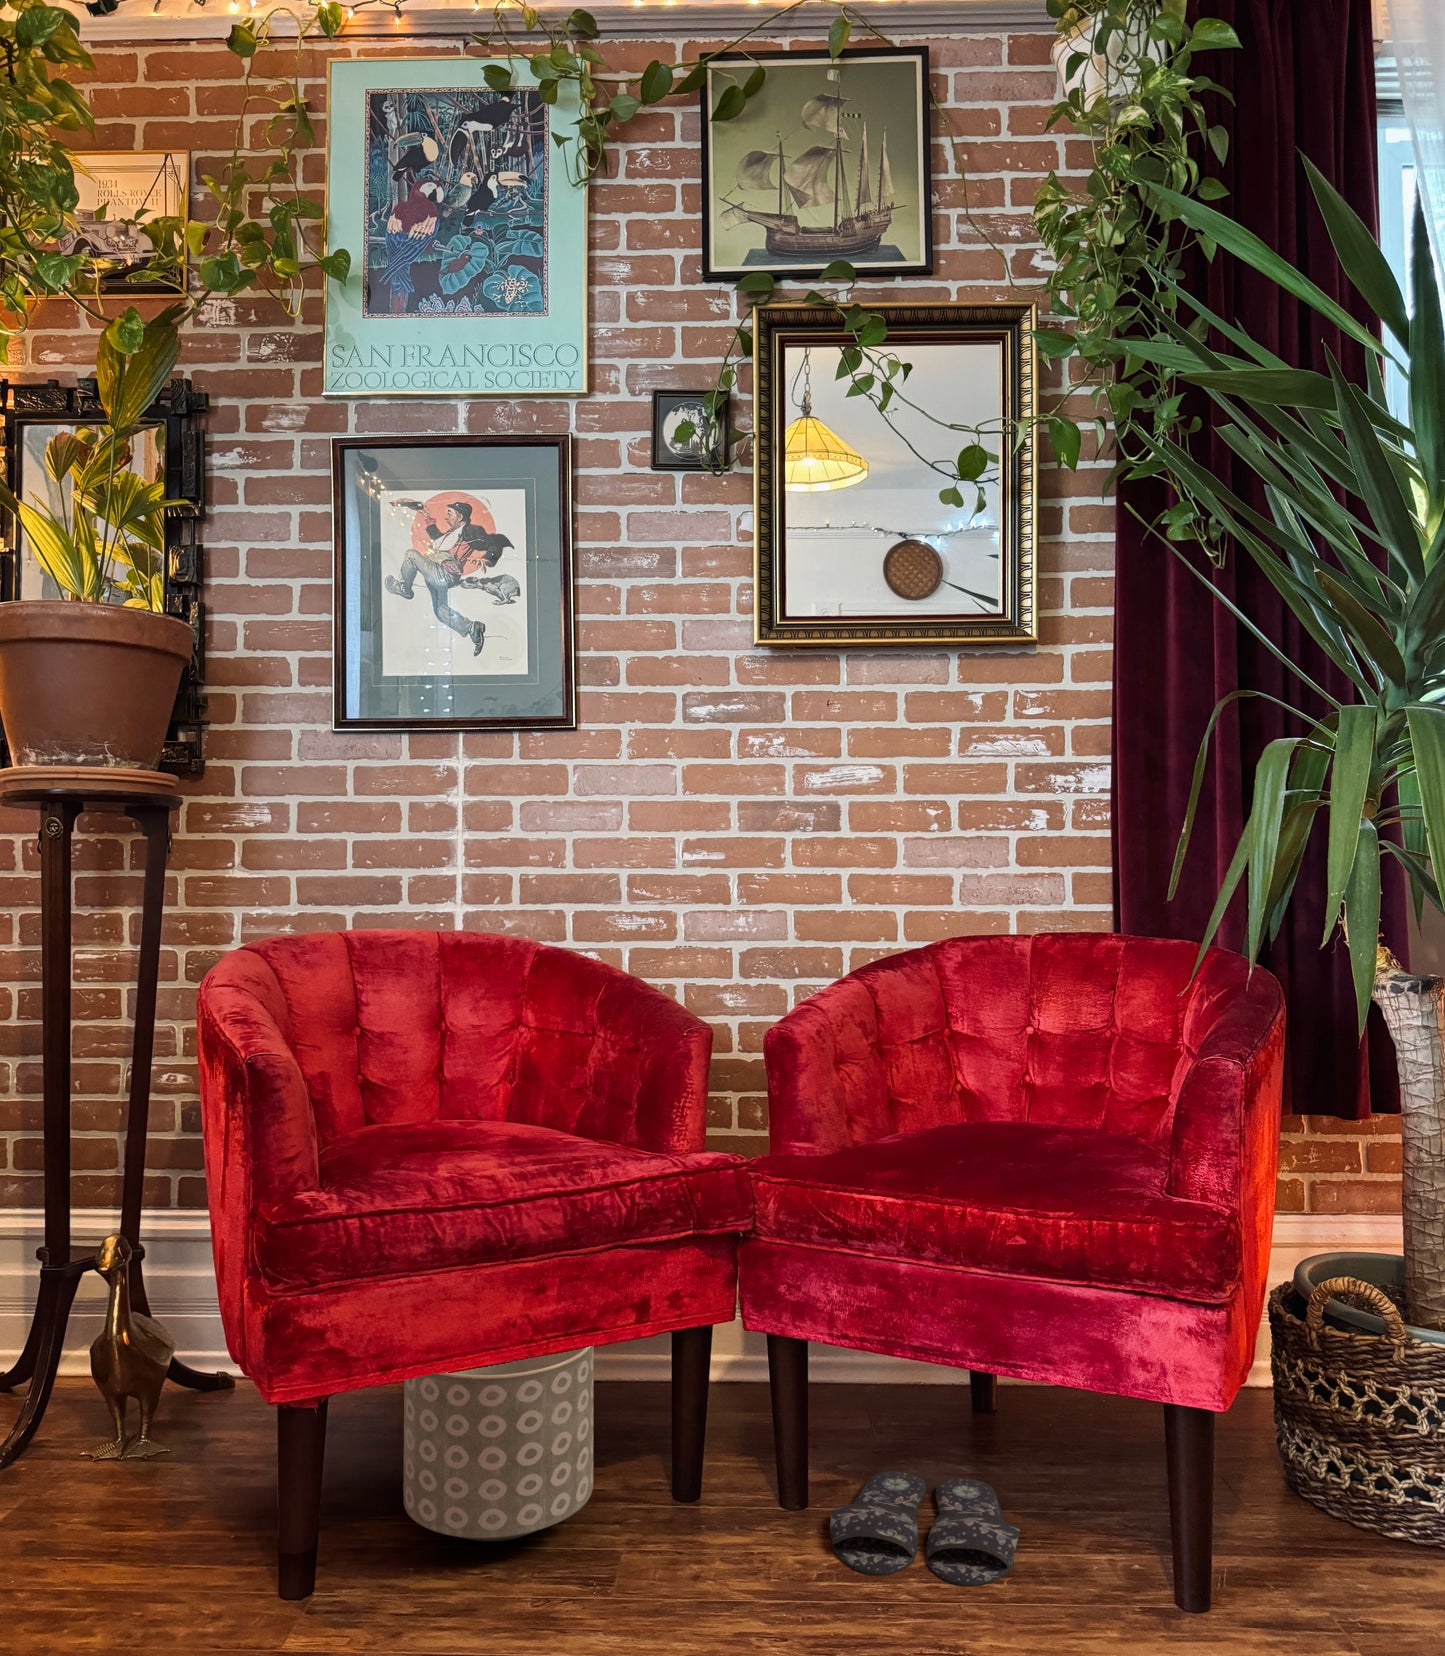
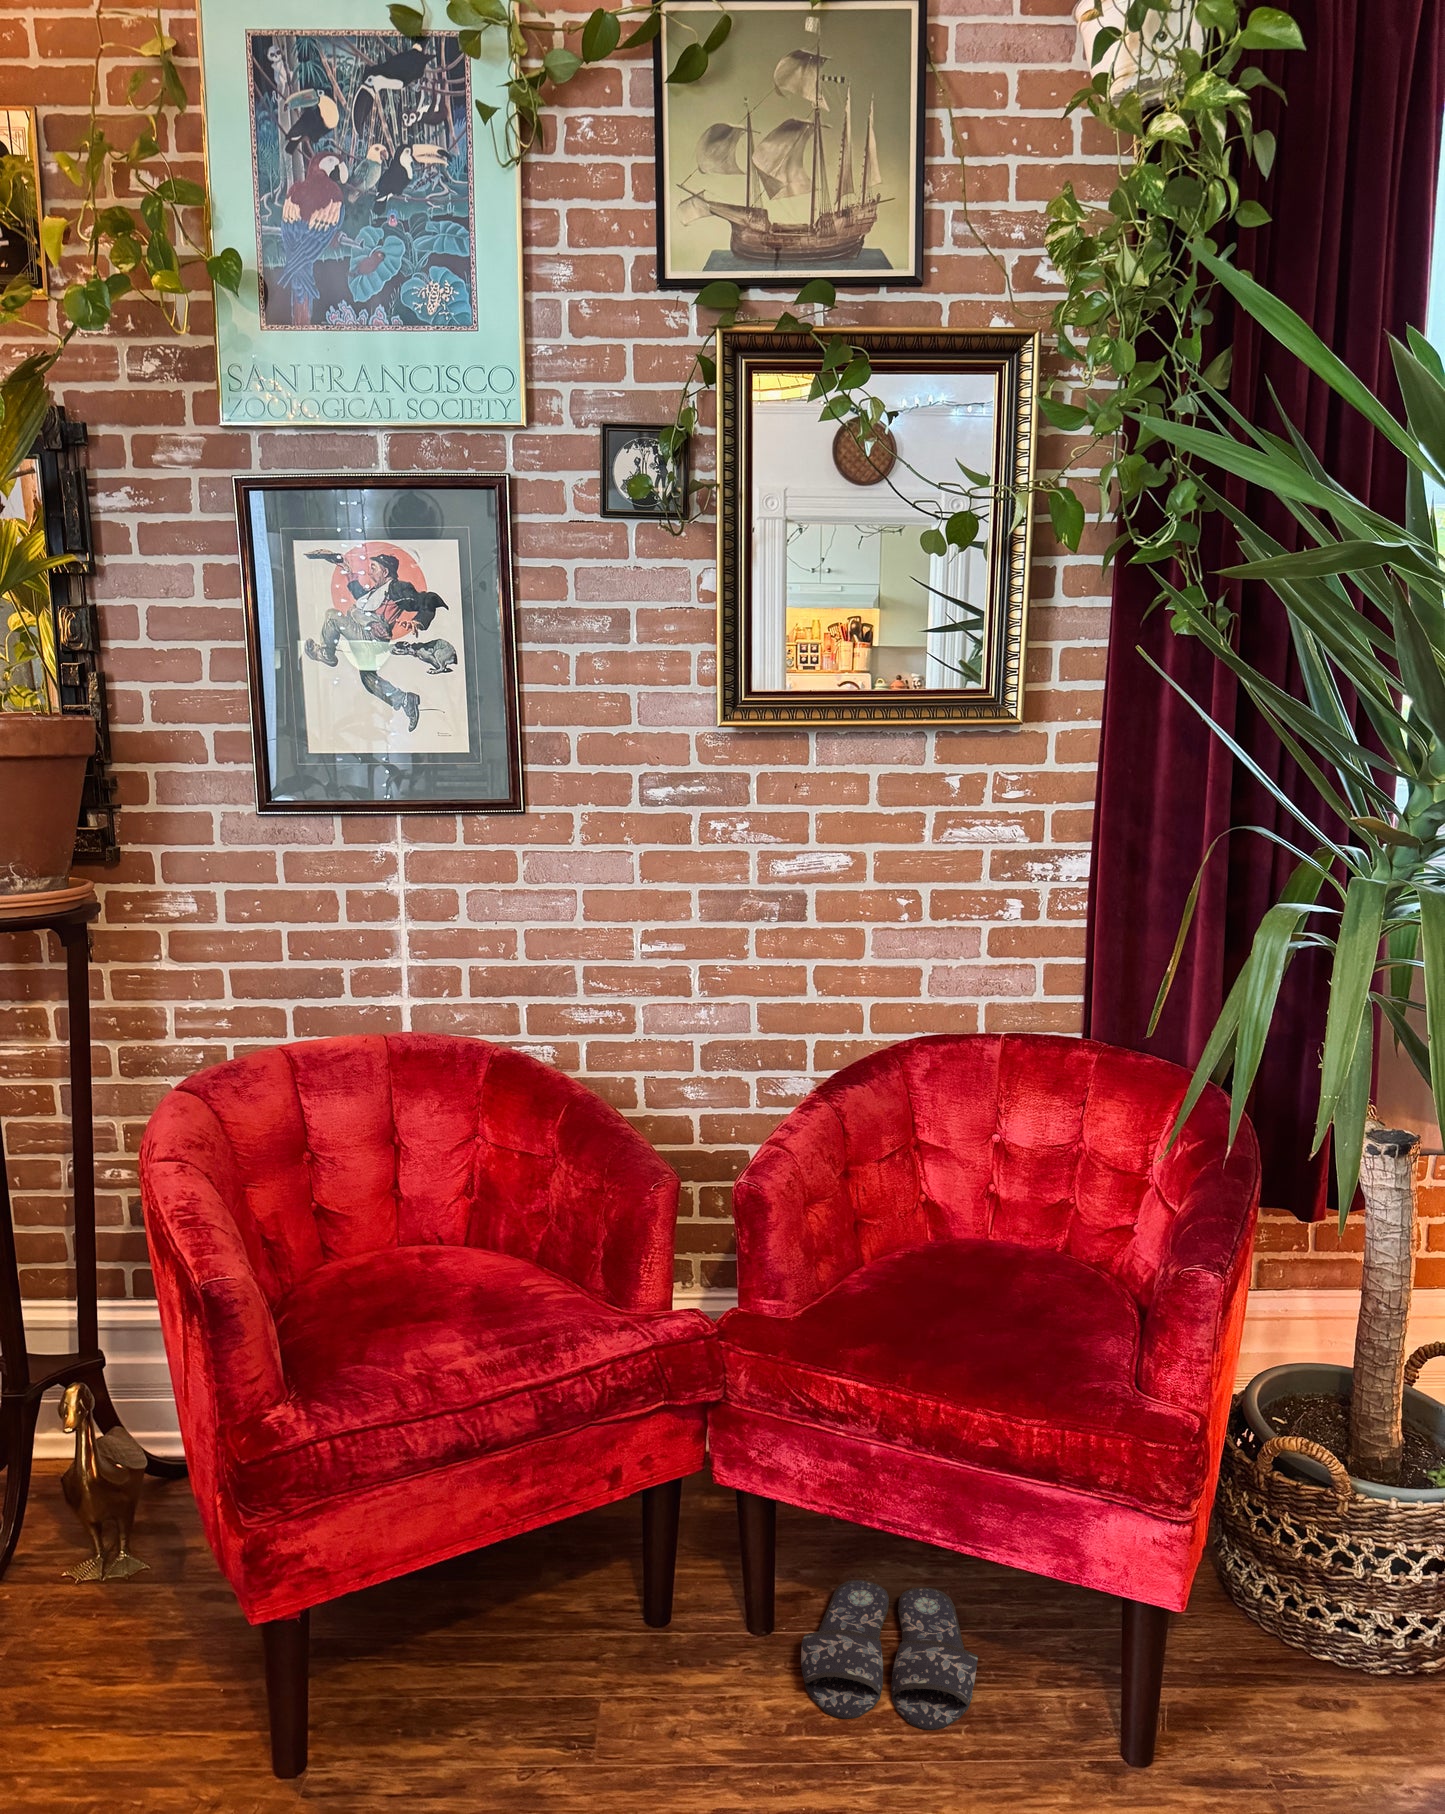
planter: present [404,1344,594,1541] -> none [387,1454,575,1701]

